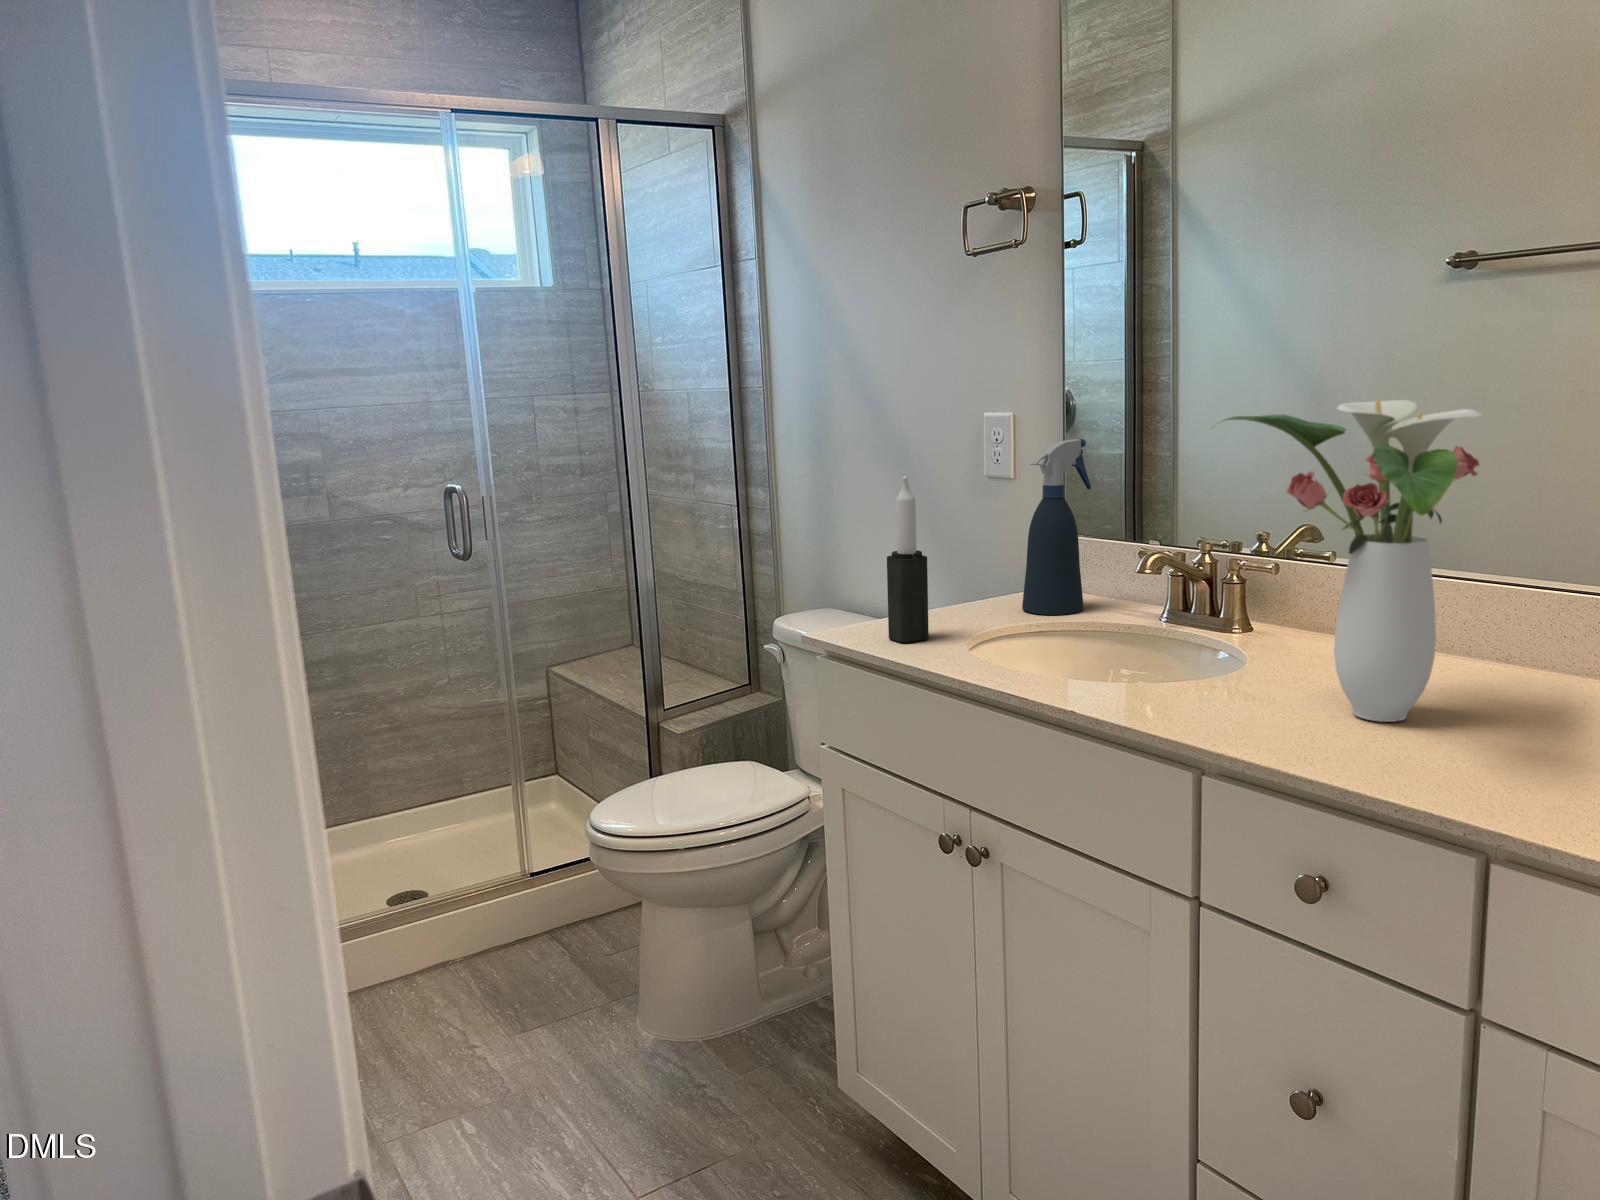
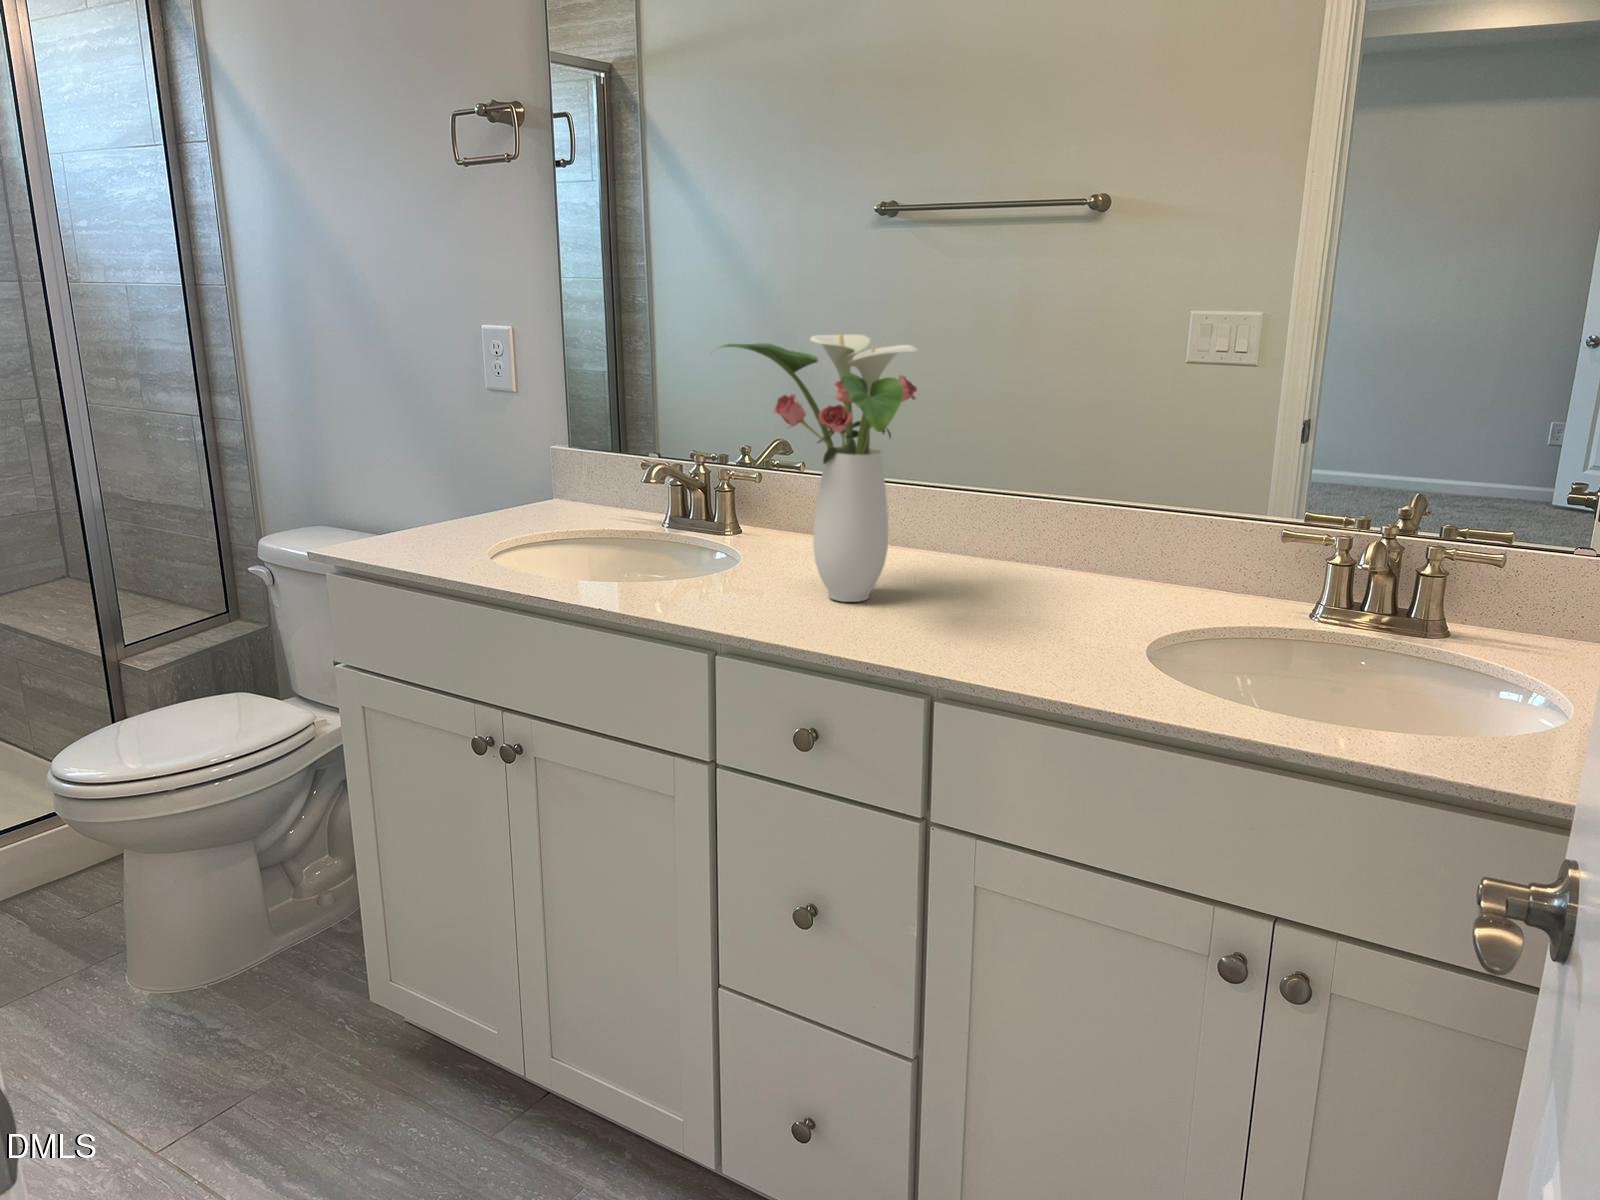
spray bottle: present [1022,439,1091,615] -> none [533,356,593,524]
candle: present [887,476,929,643] -> none [400,390,447,556]

